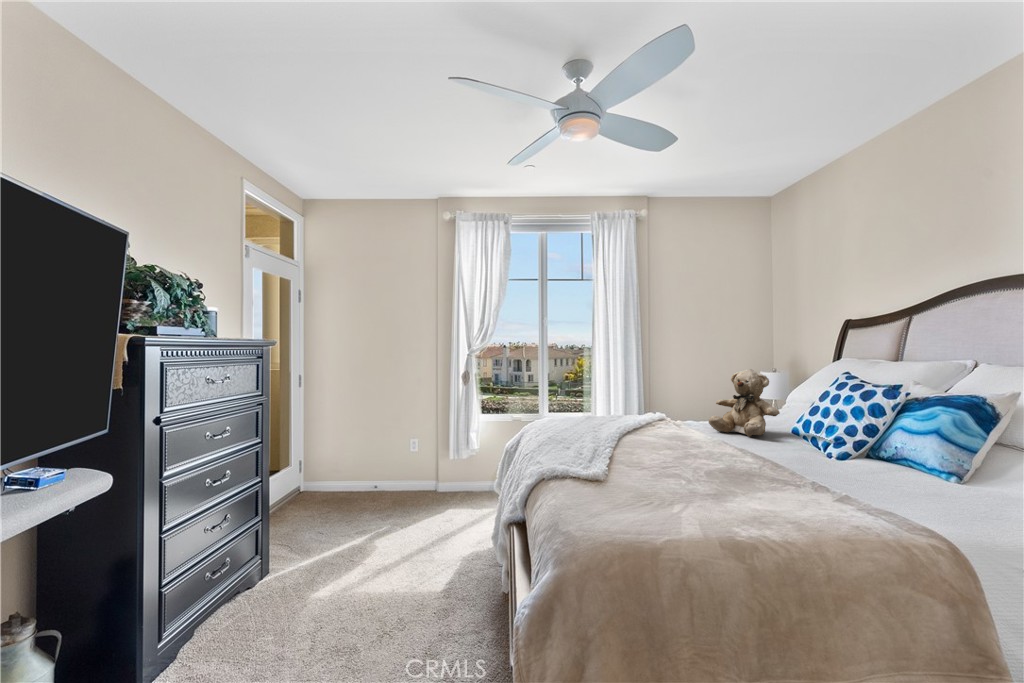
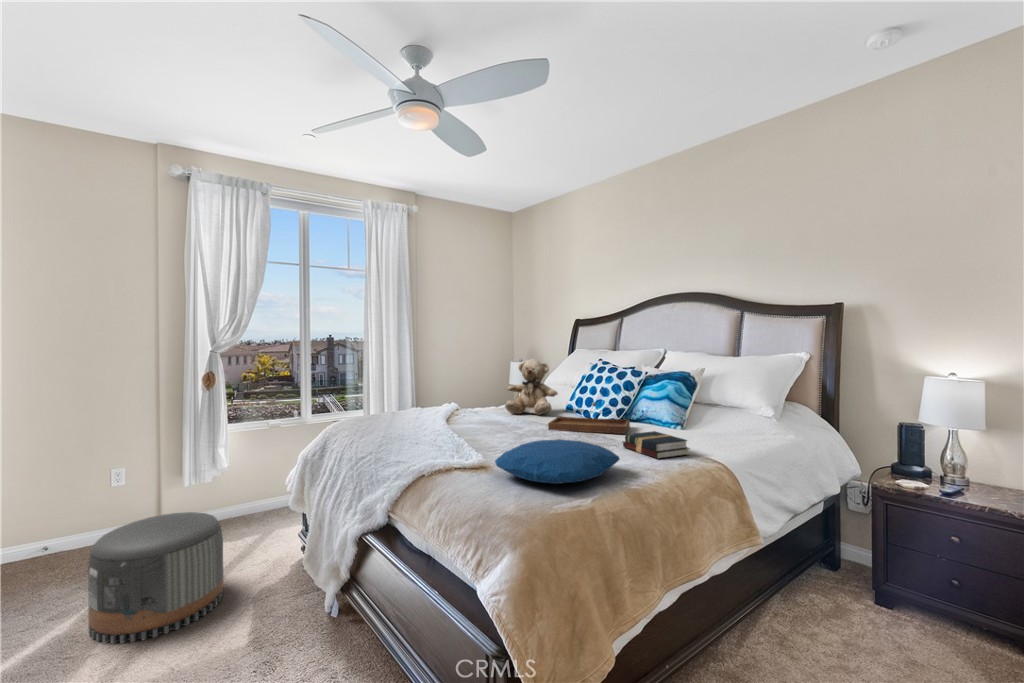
tray: none [739,427,865,474] -> present [548,402,630,434]
pillow: none [604,463,762,517] -> present [495,440,619,484]
hardback book: none [815,473,917,518] -> present [623,431,690,459]
pouf: none [366,479,448,567] -> present [88,512,224,644]

